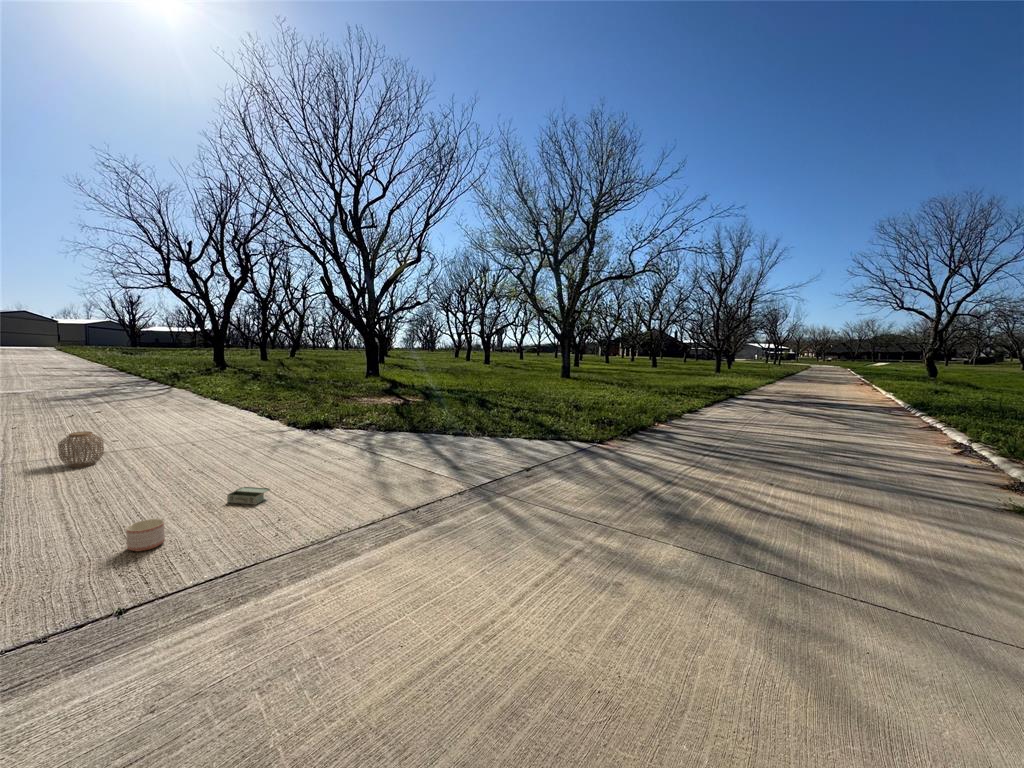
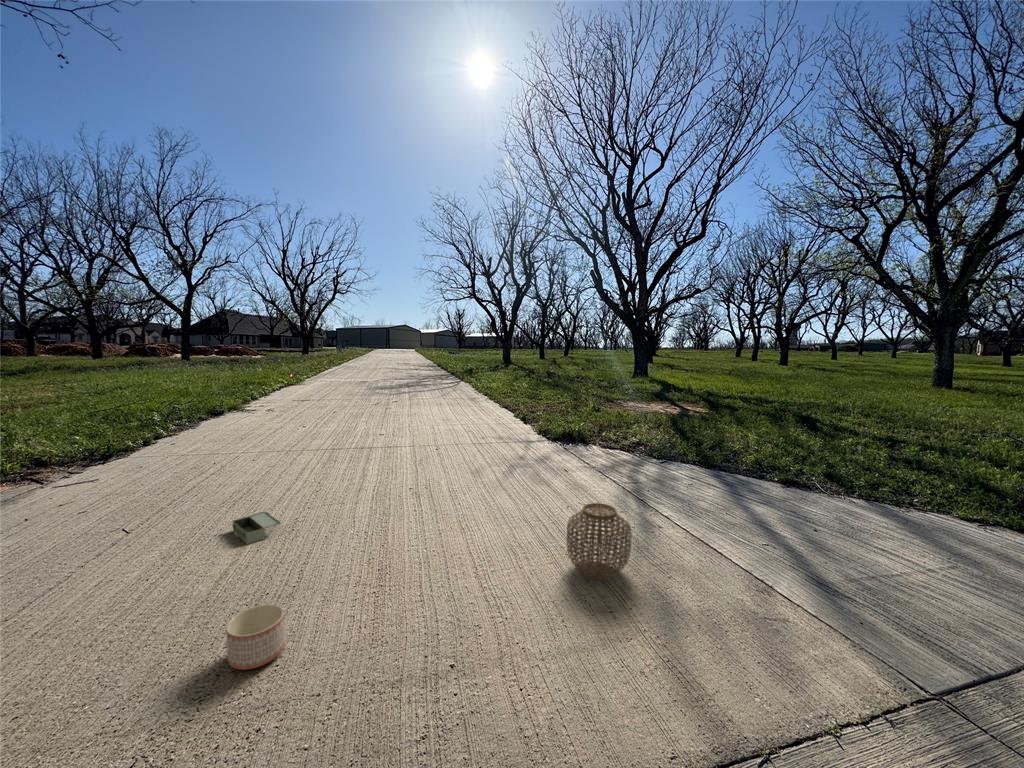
woven basket: present [58,431,104,468] -> present [567,503,631,580]
toolbox: present [227,487,270,505] -> present [232,512,280,544]

